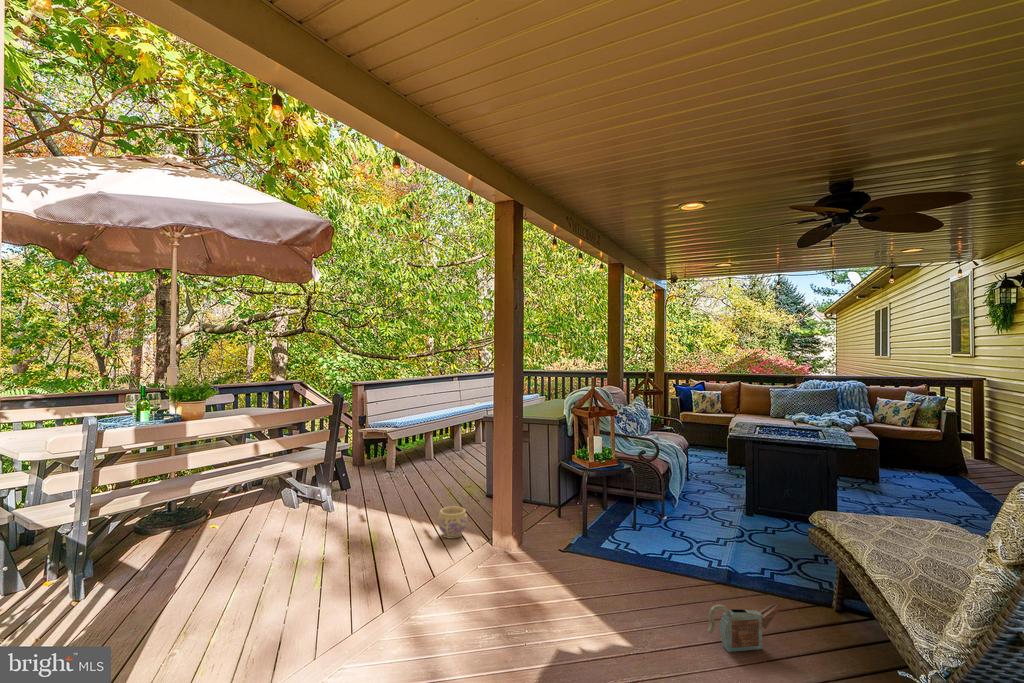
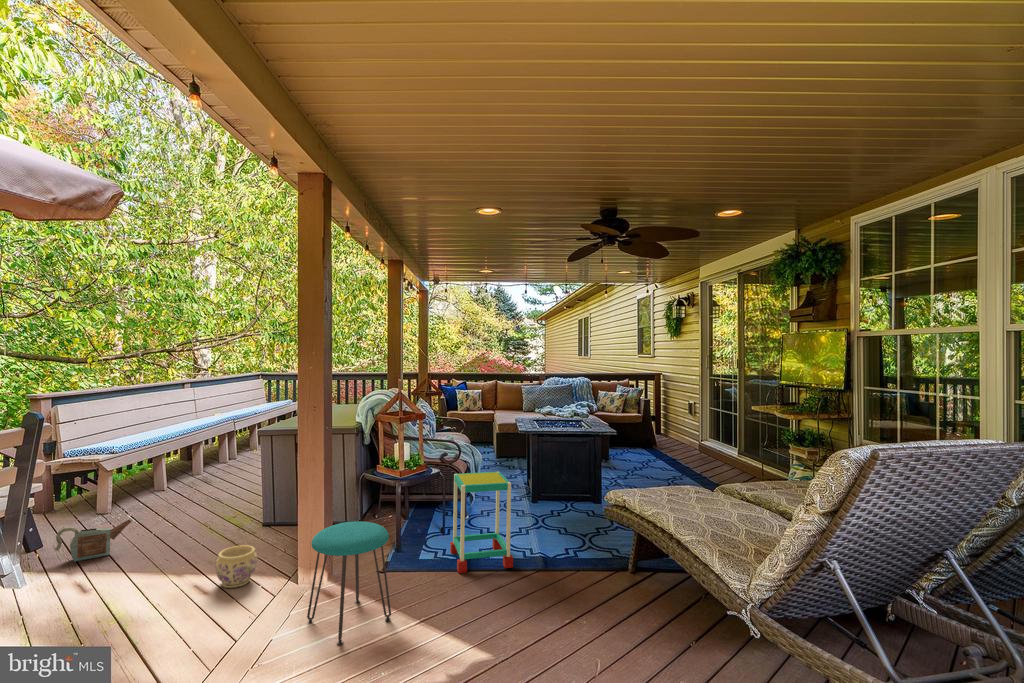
side table: none [632,471,691,574] -> present [450,472,513,573]
stool: none [489,499,554,598] -> present [307,521,391,644]
watering can: present [707,603,781,652] -> present [55,520,132,562]

